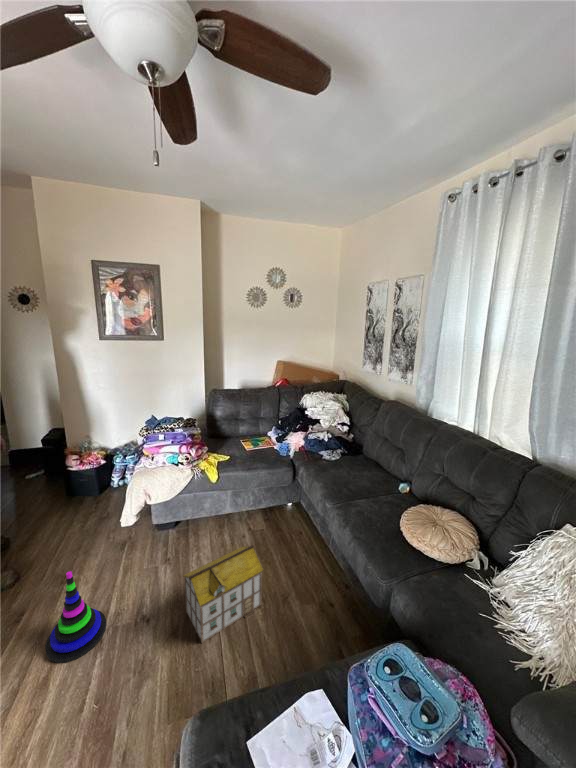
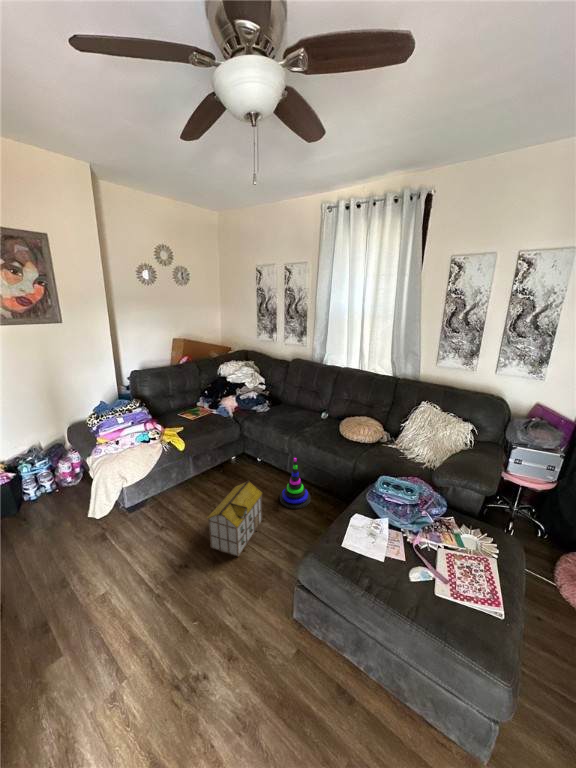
stacking toy: present [45,571,106,663] -> present [280,458,310,509]

